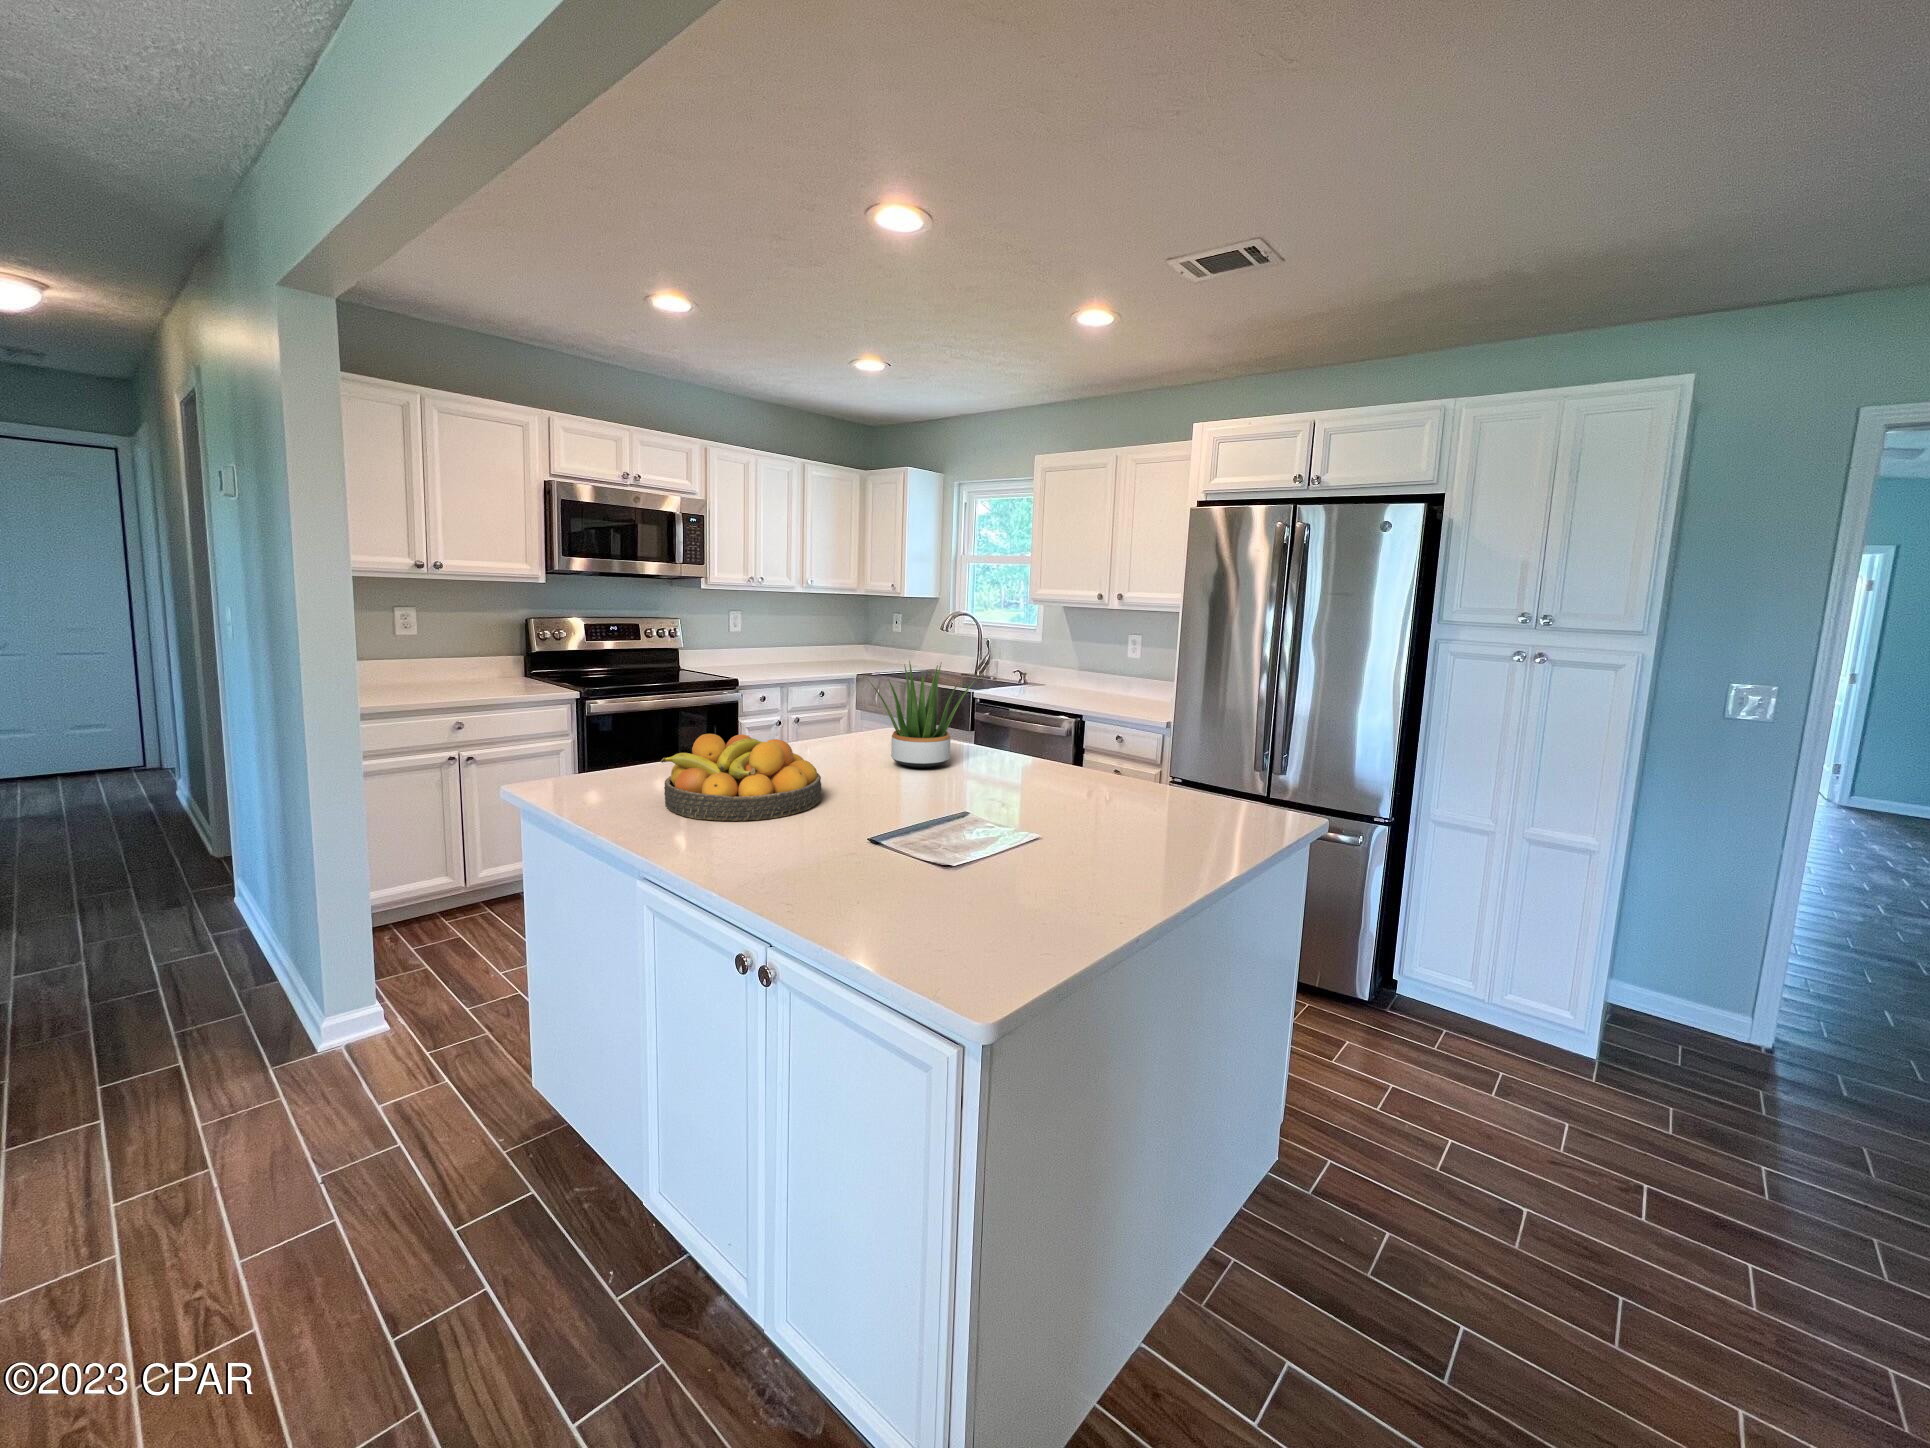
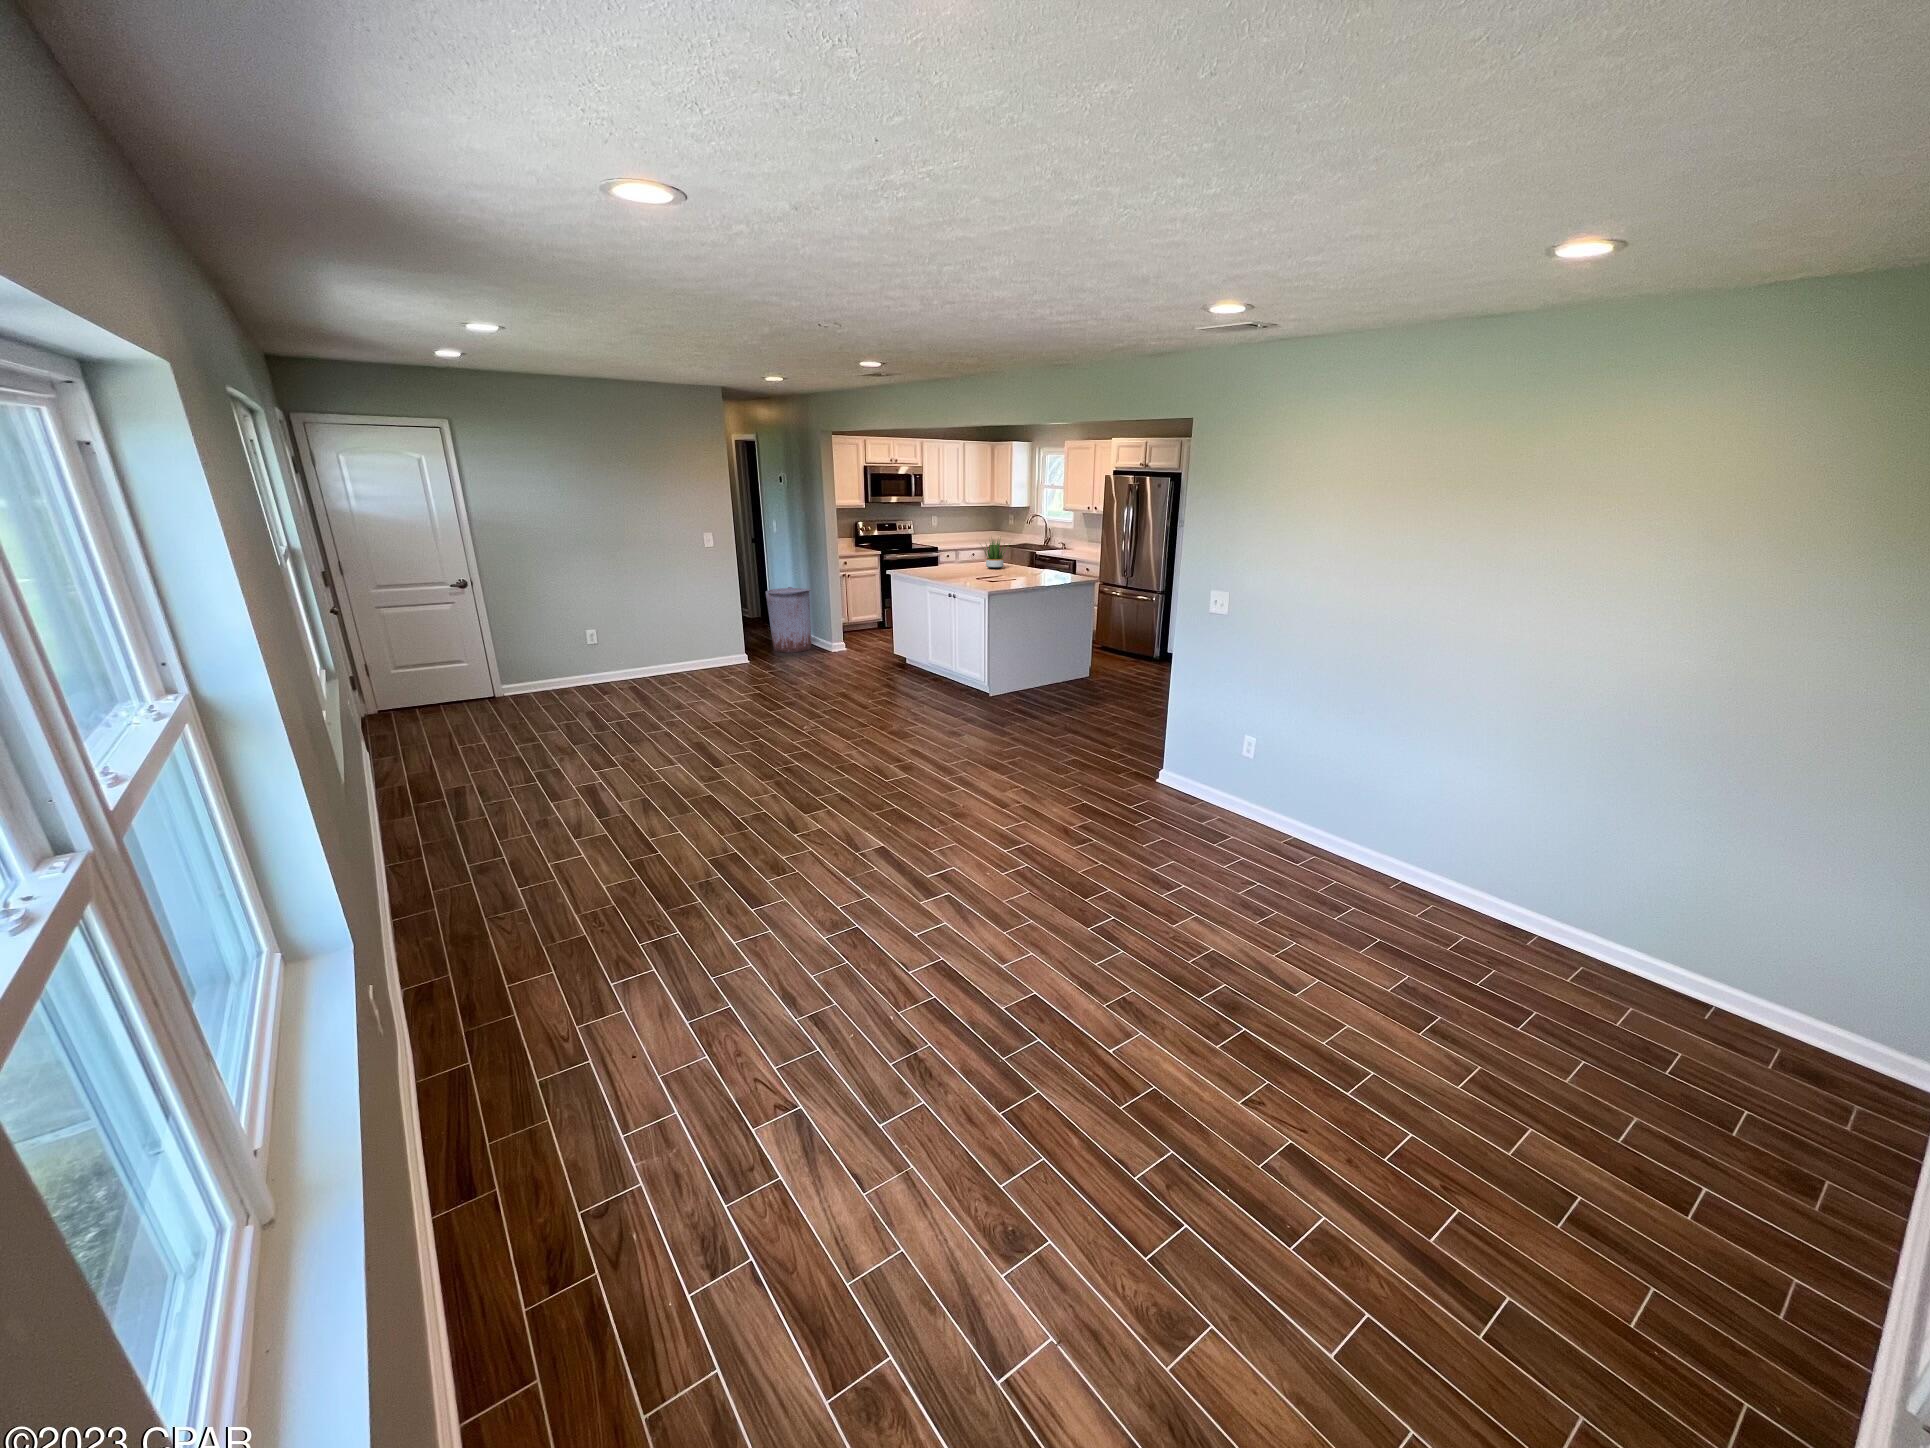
fruit bowl: present [660,734,821,821] -> none [925,555,964,575]
trash can: none [46,819,270,1073] -> present [766,587,812,653]

